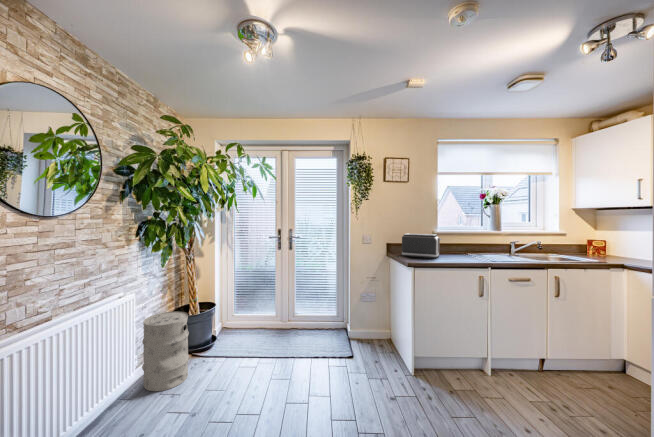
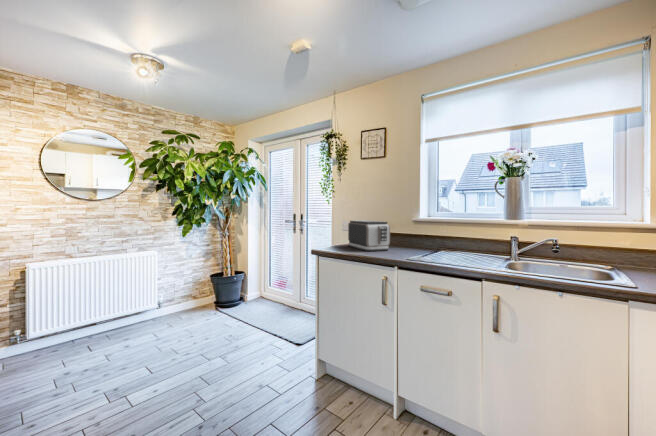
trash can: present [142,311,189,391] -> none [167,271,199,322]

